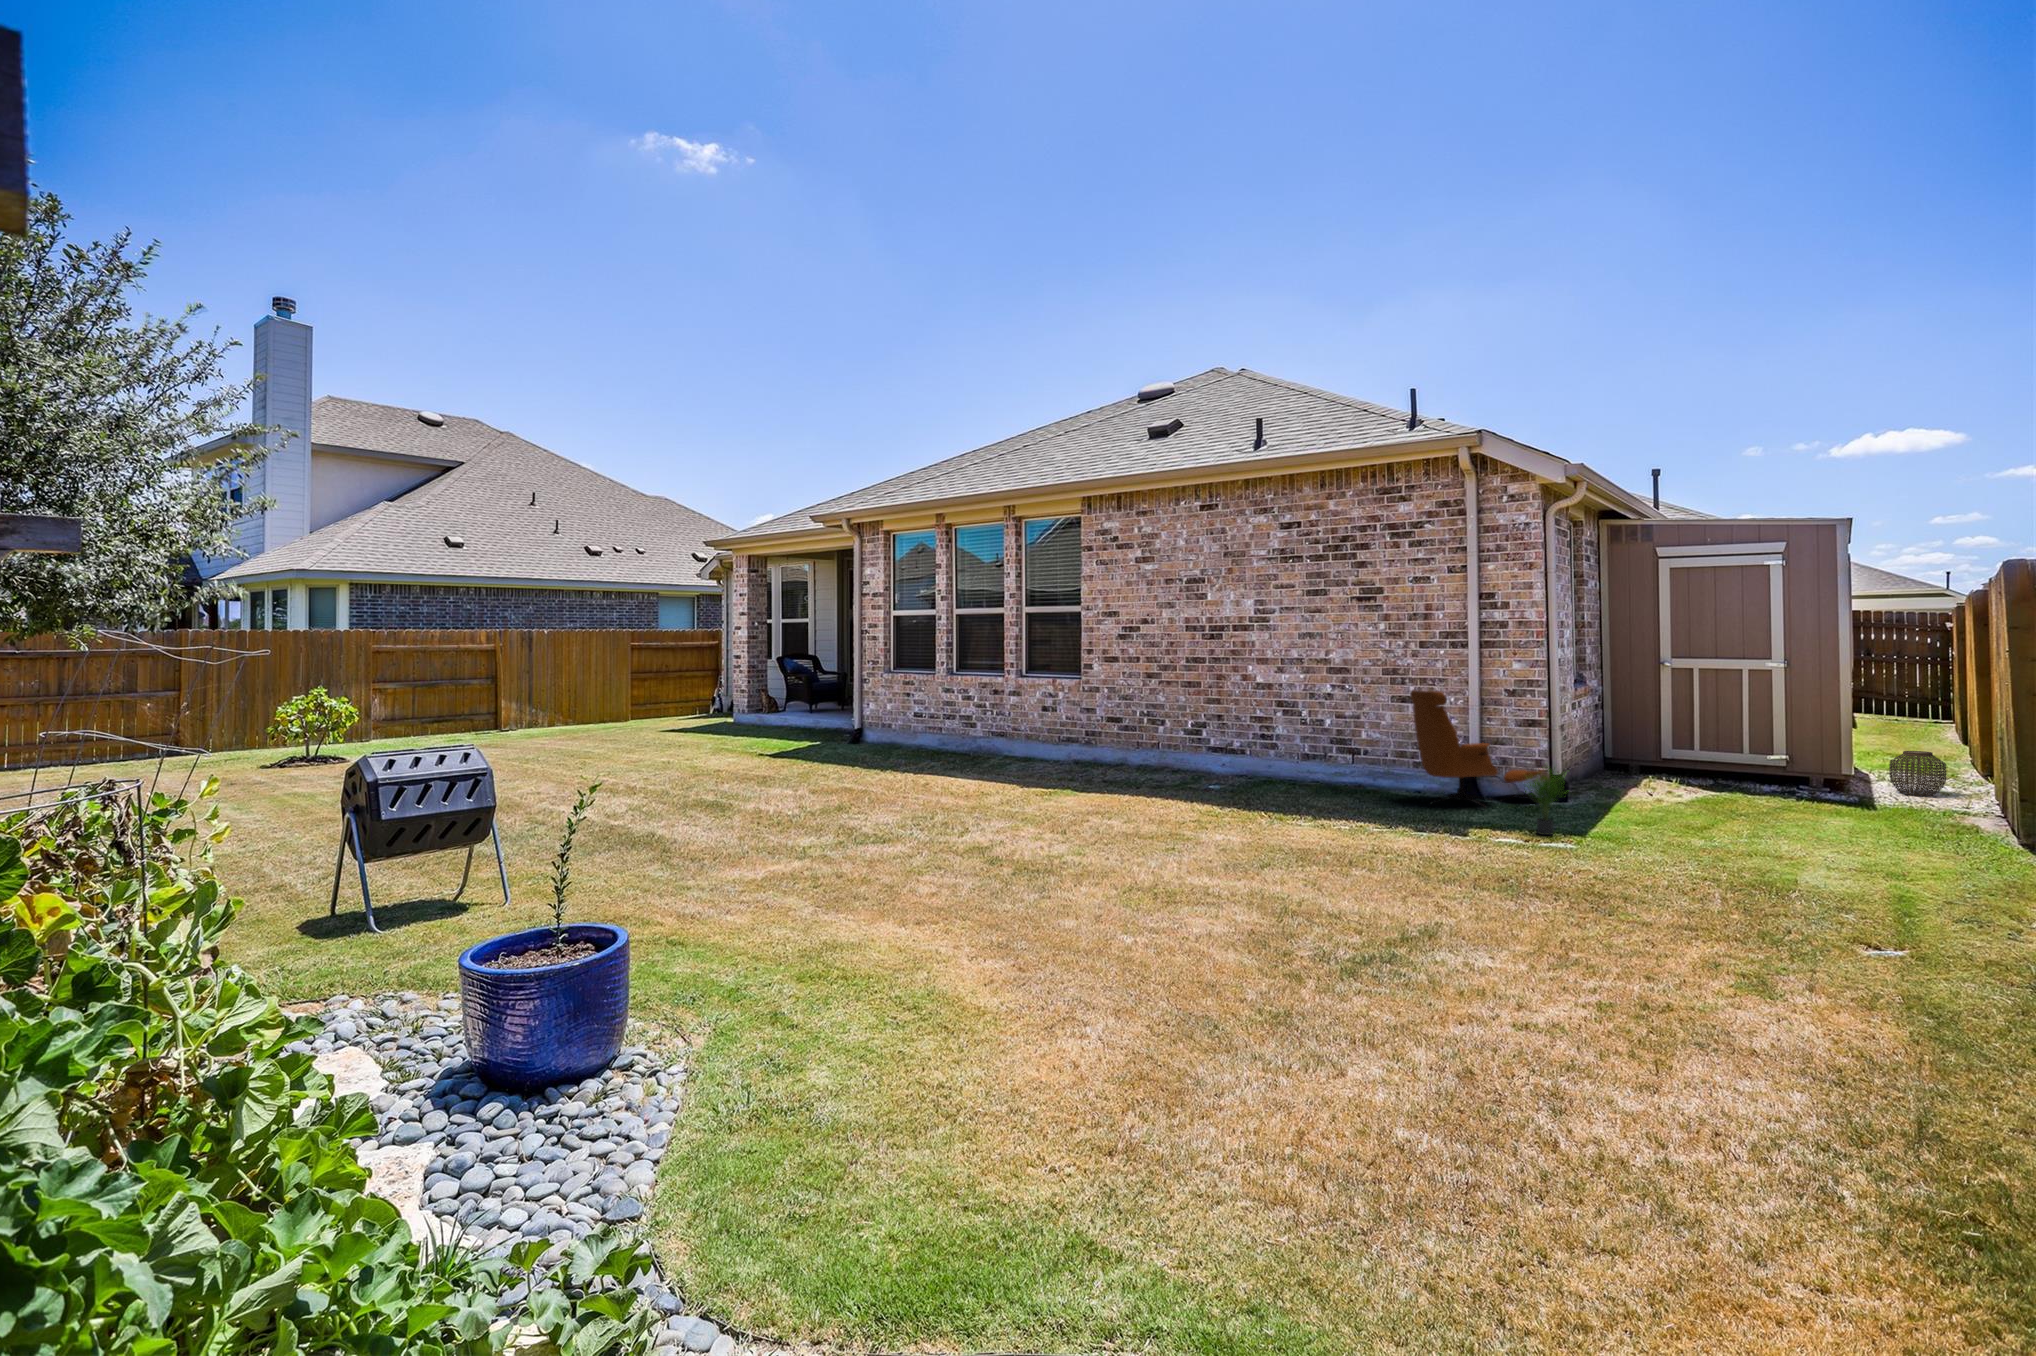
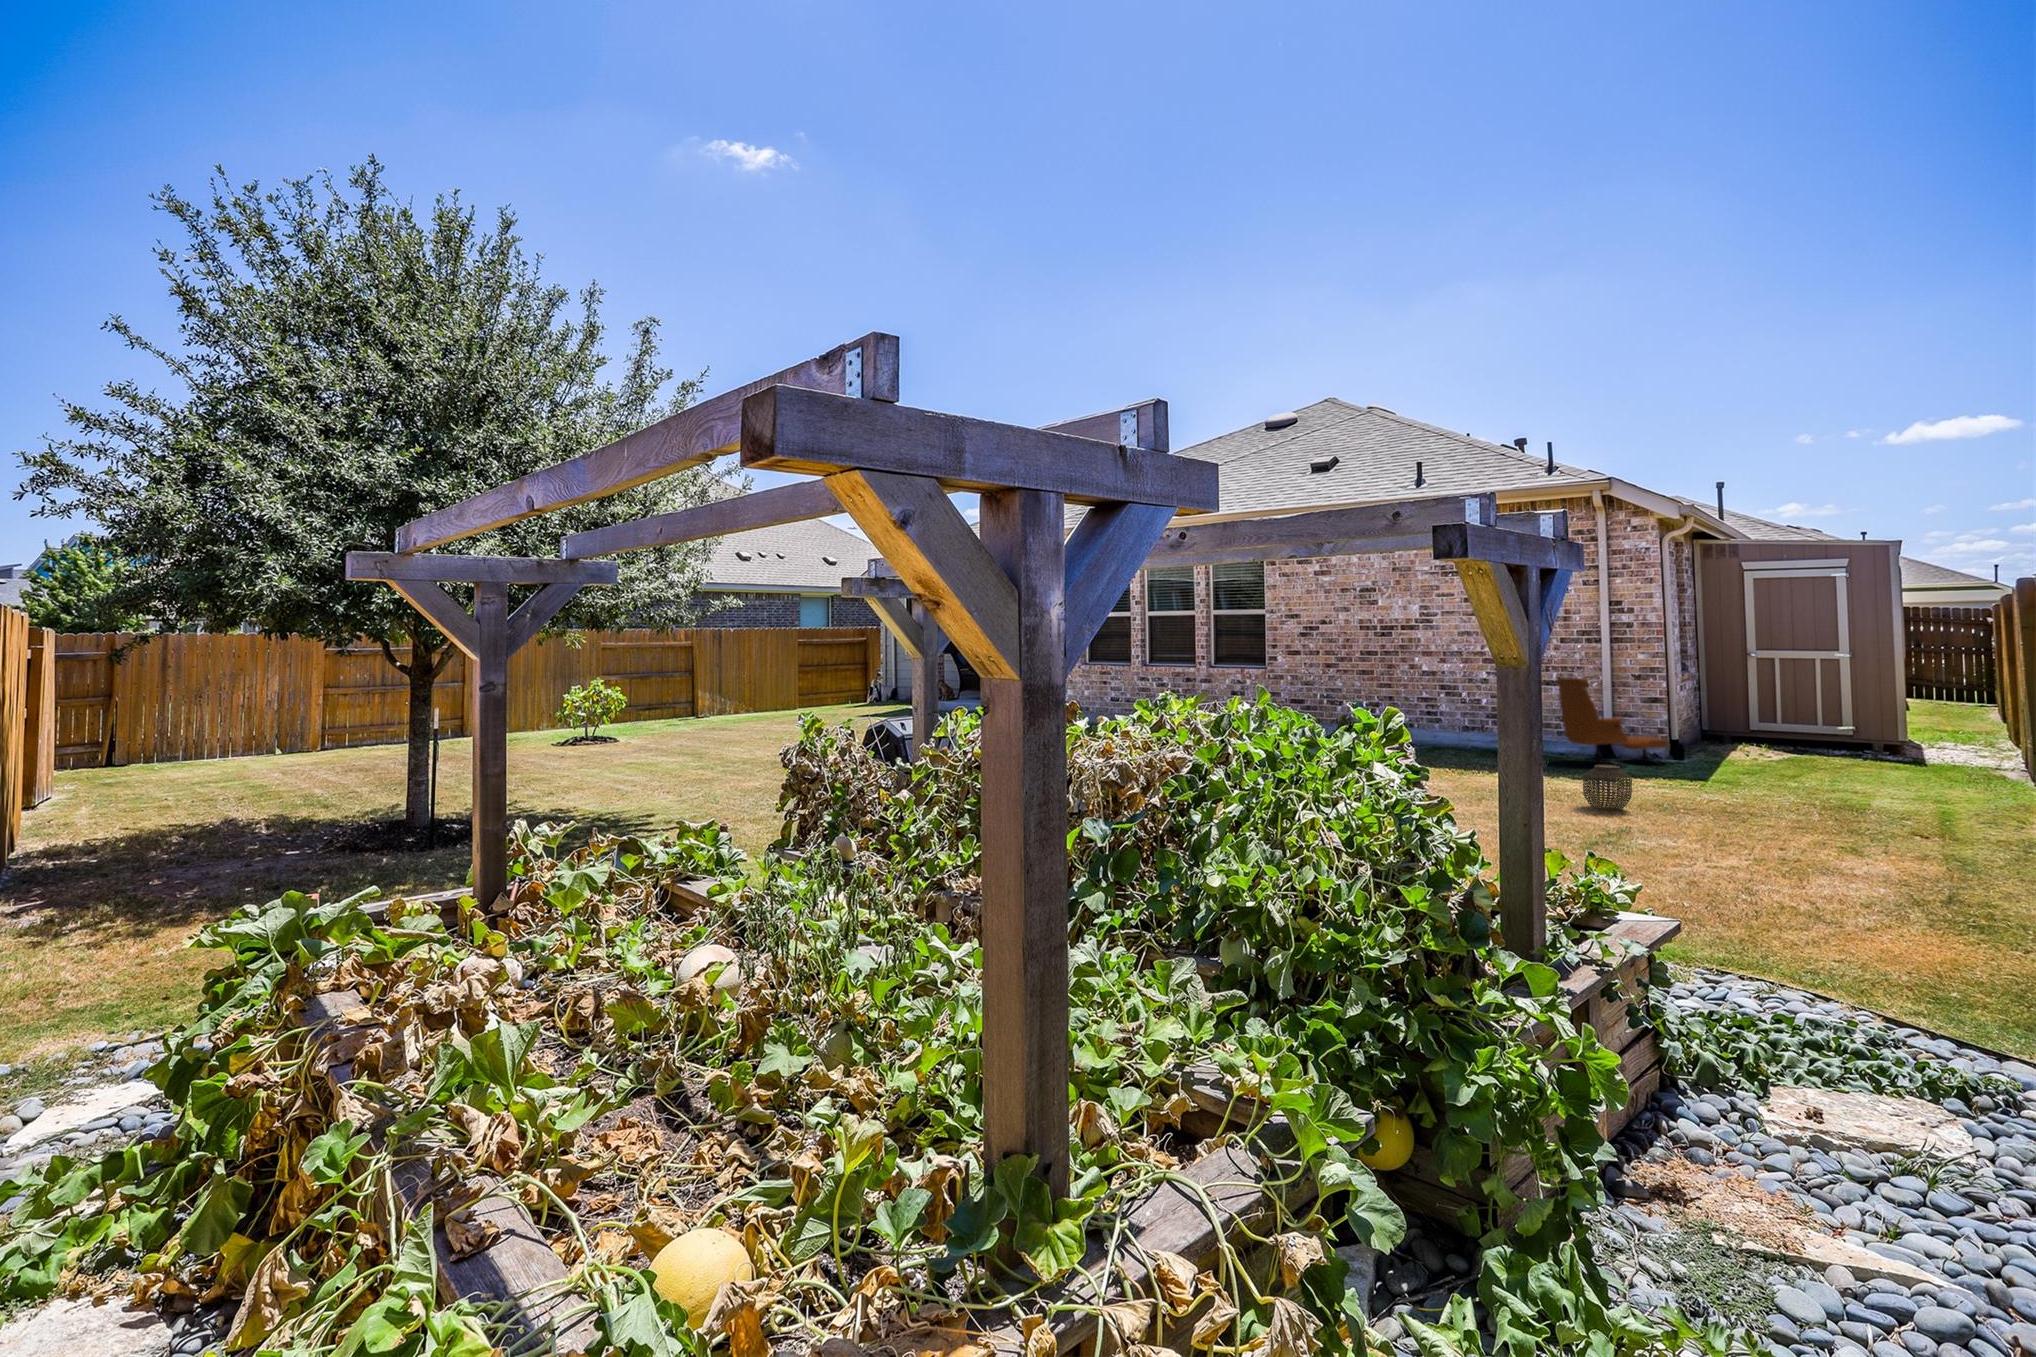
woven basket: present [1889,751,1946,796] -> present [1583,765,1632,811]
potted plant: present [1527,767,1565,835] -> none [1651,730,1694,785]

